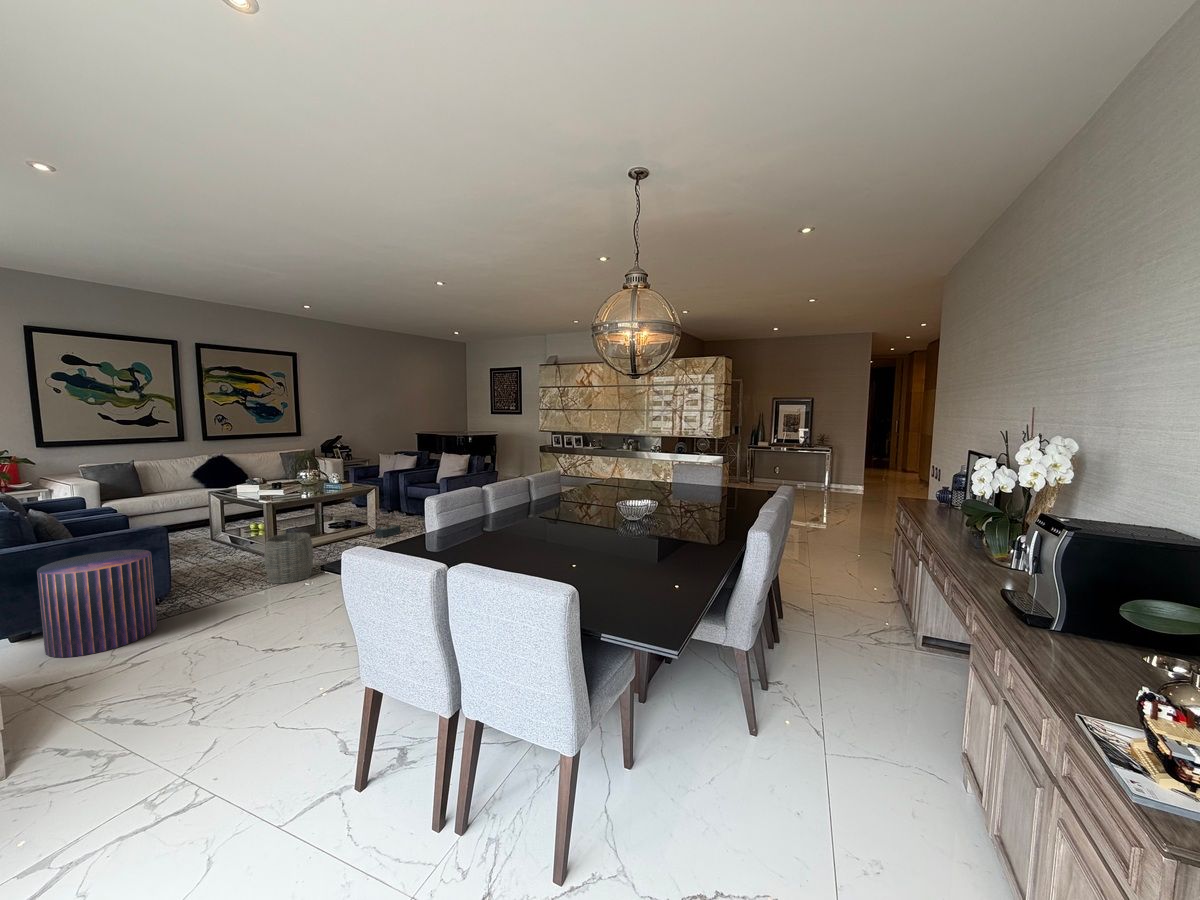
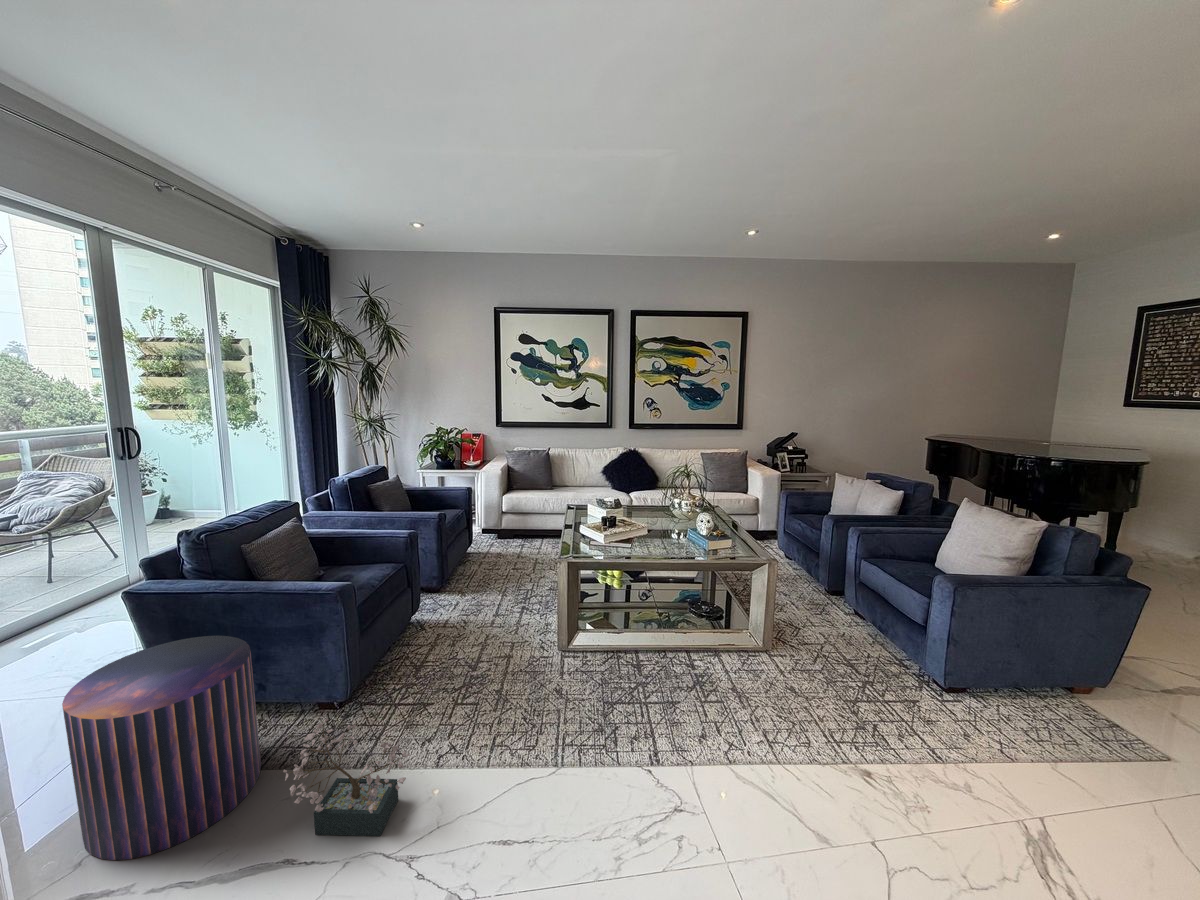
decorative plant: present [368,509,401,537] -> present [283,719,410,836]
woven basket: present [264,533,313,584] -> none [462,660,551,793]

